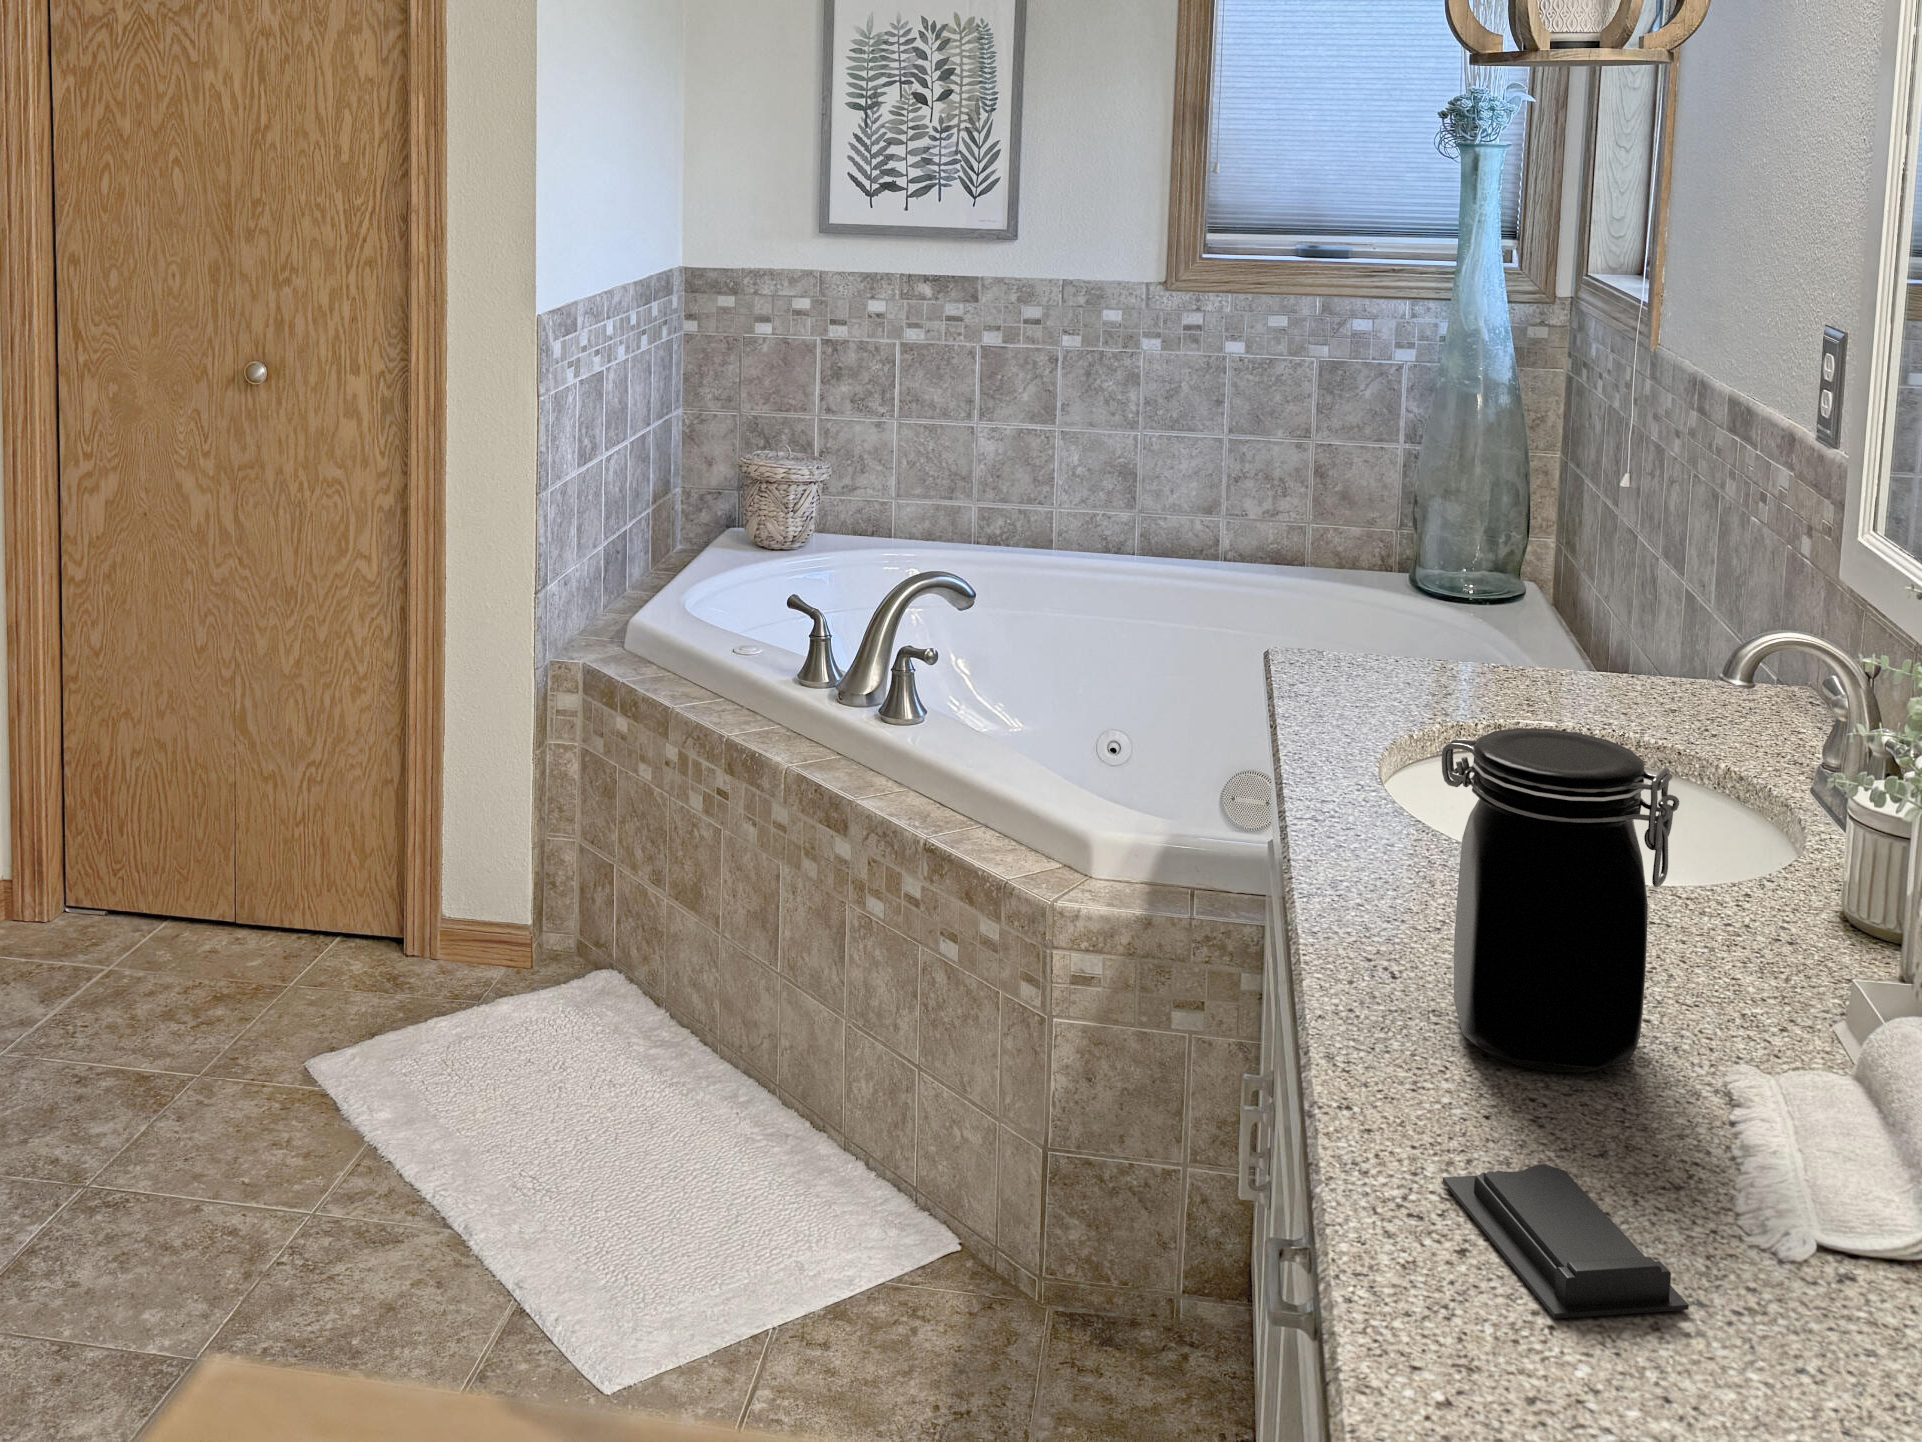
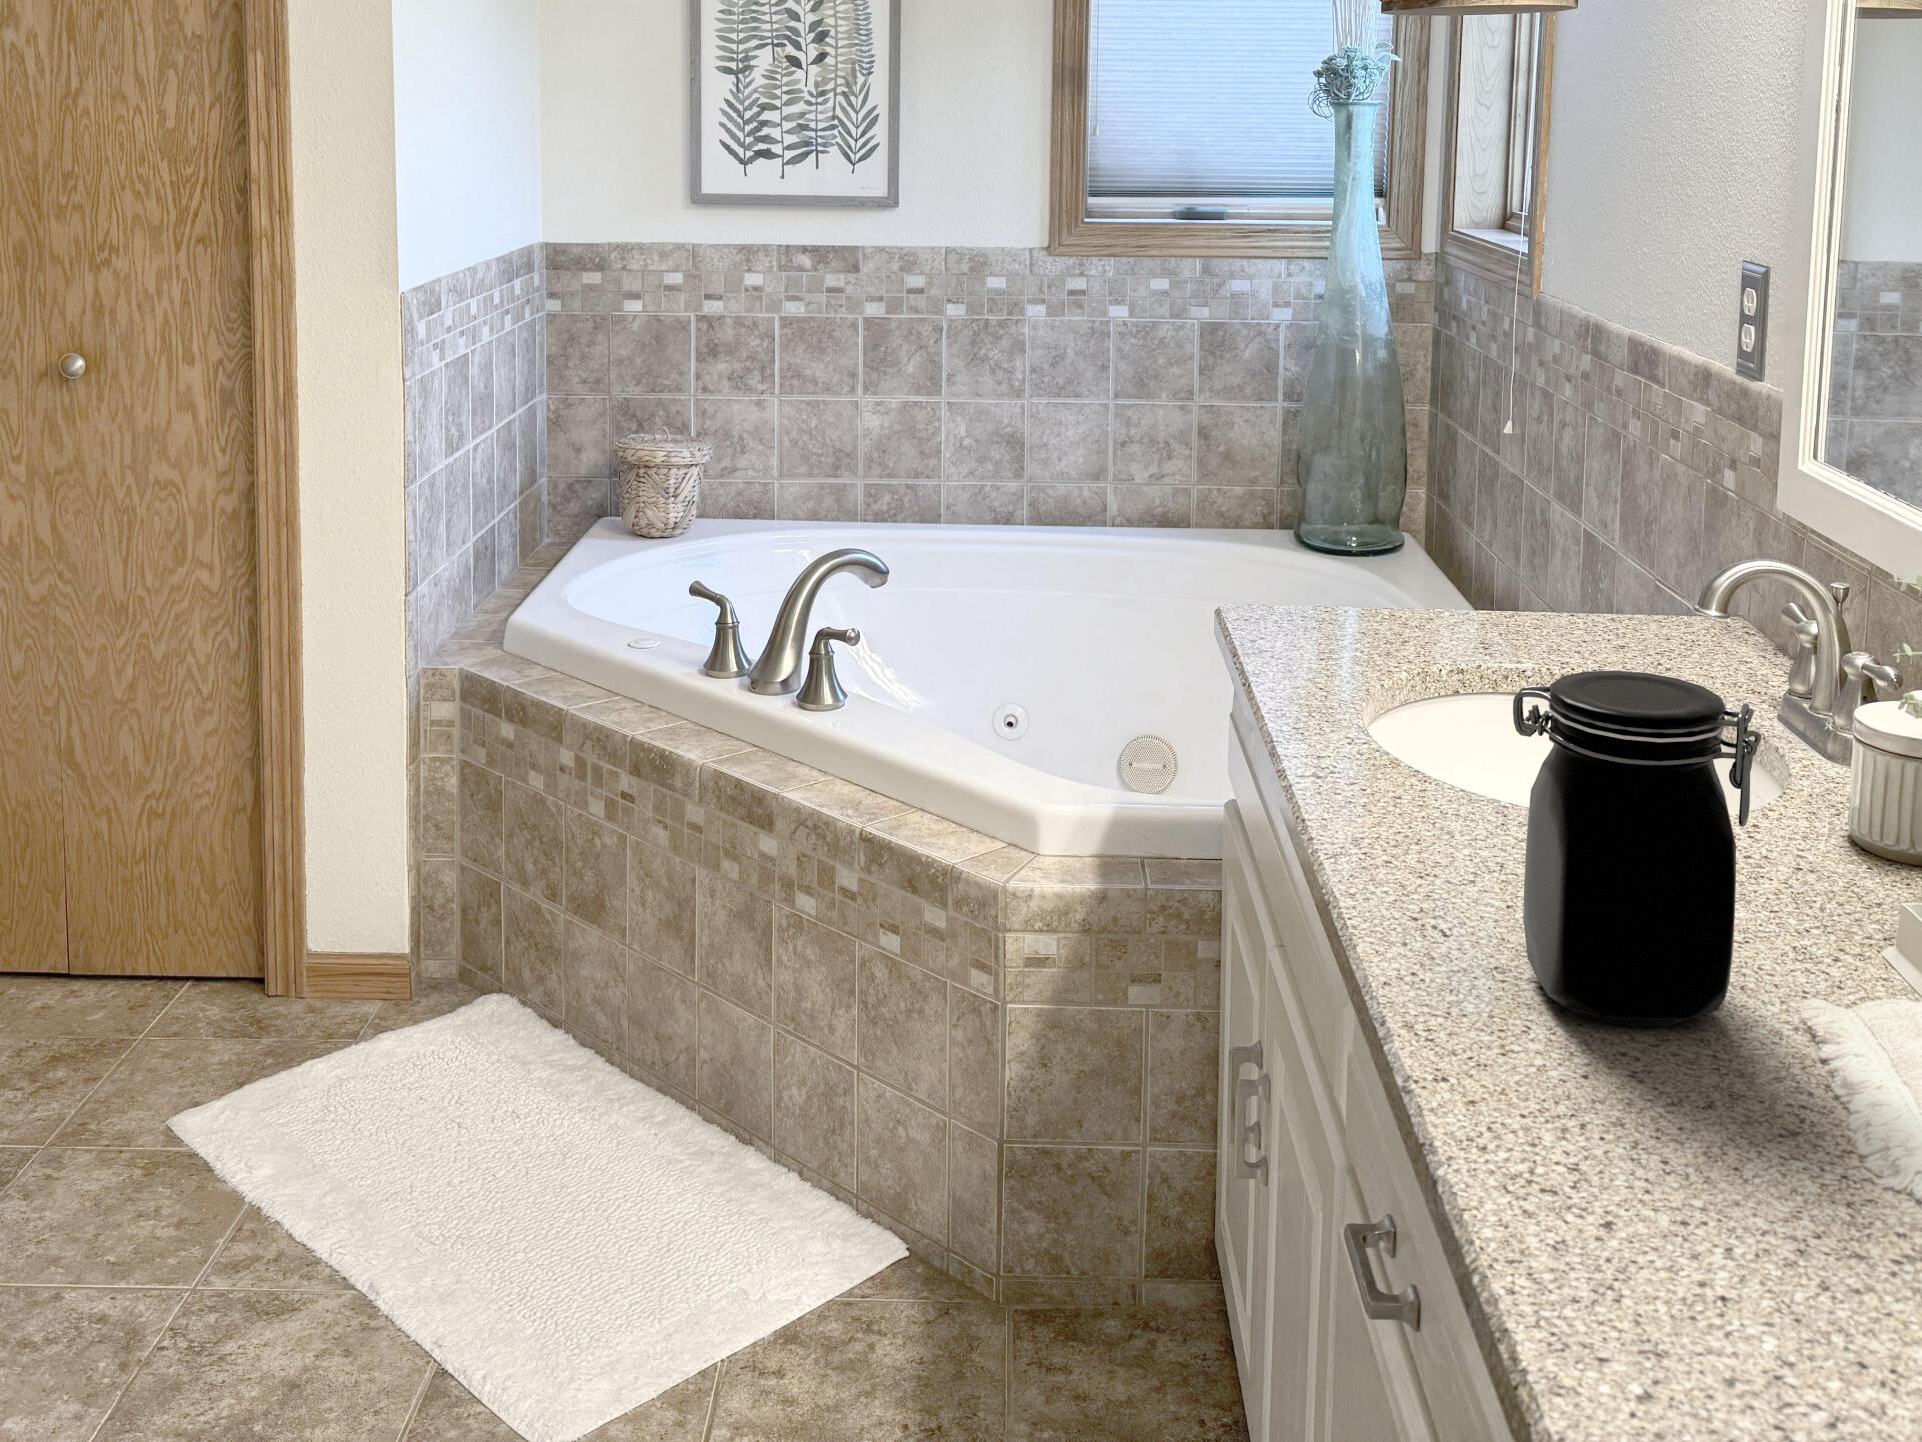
soap bar: present [1443,1164,1689,1318] -> none [1571,1125,1853,1287]

